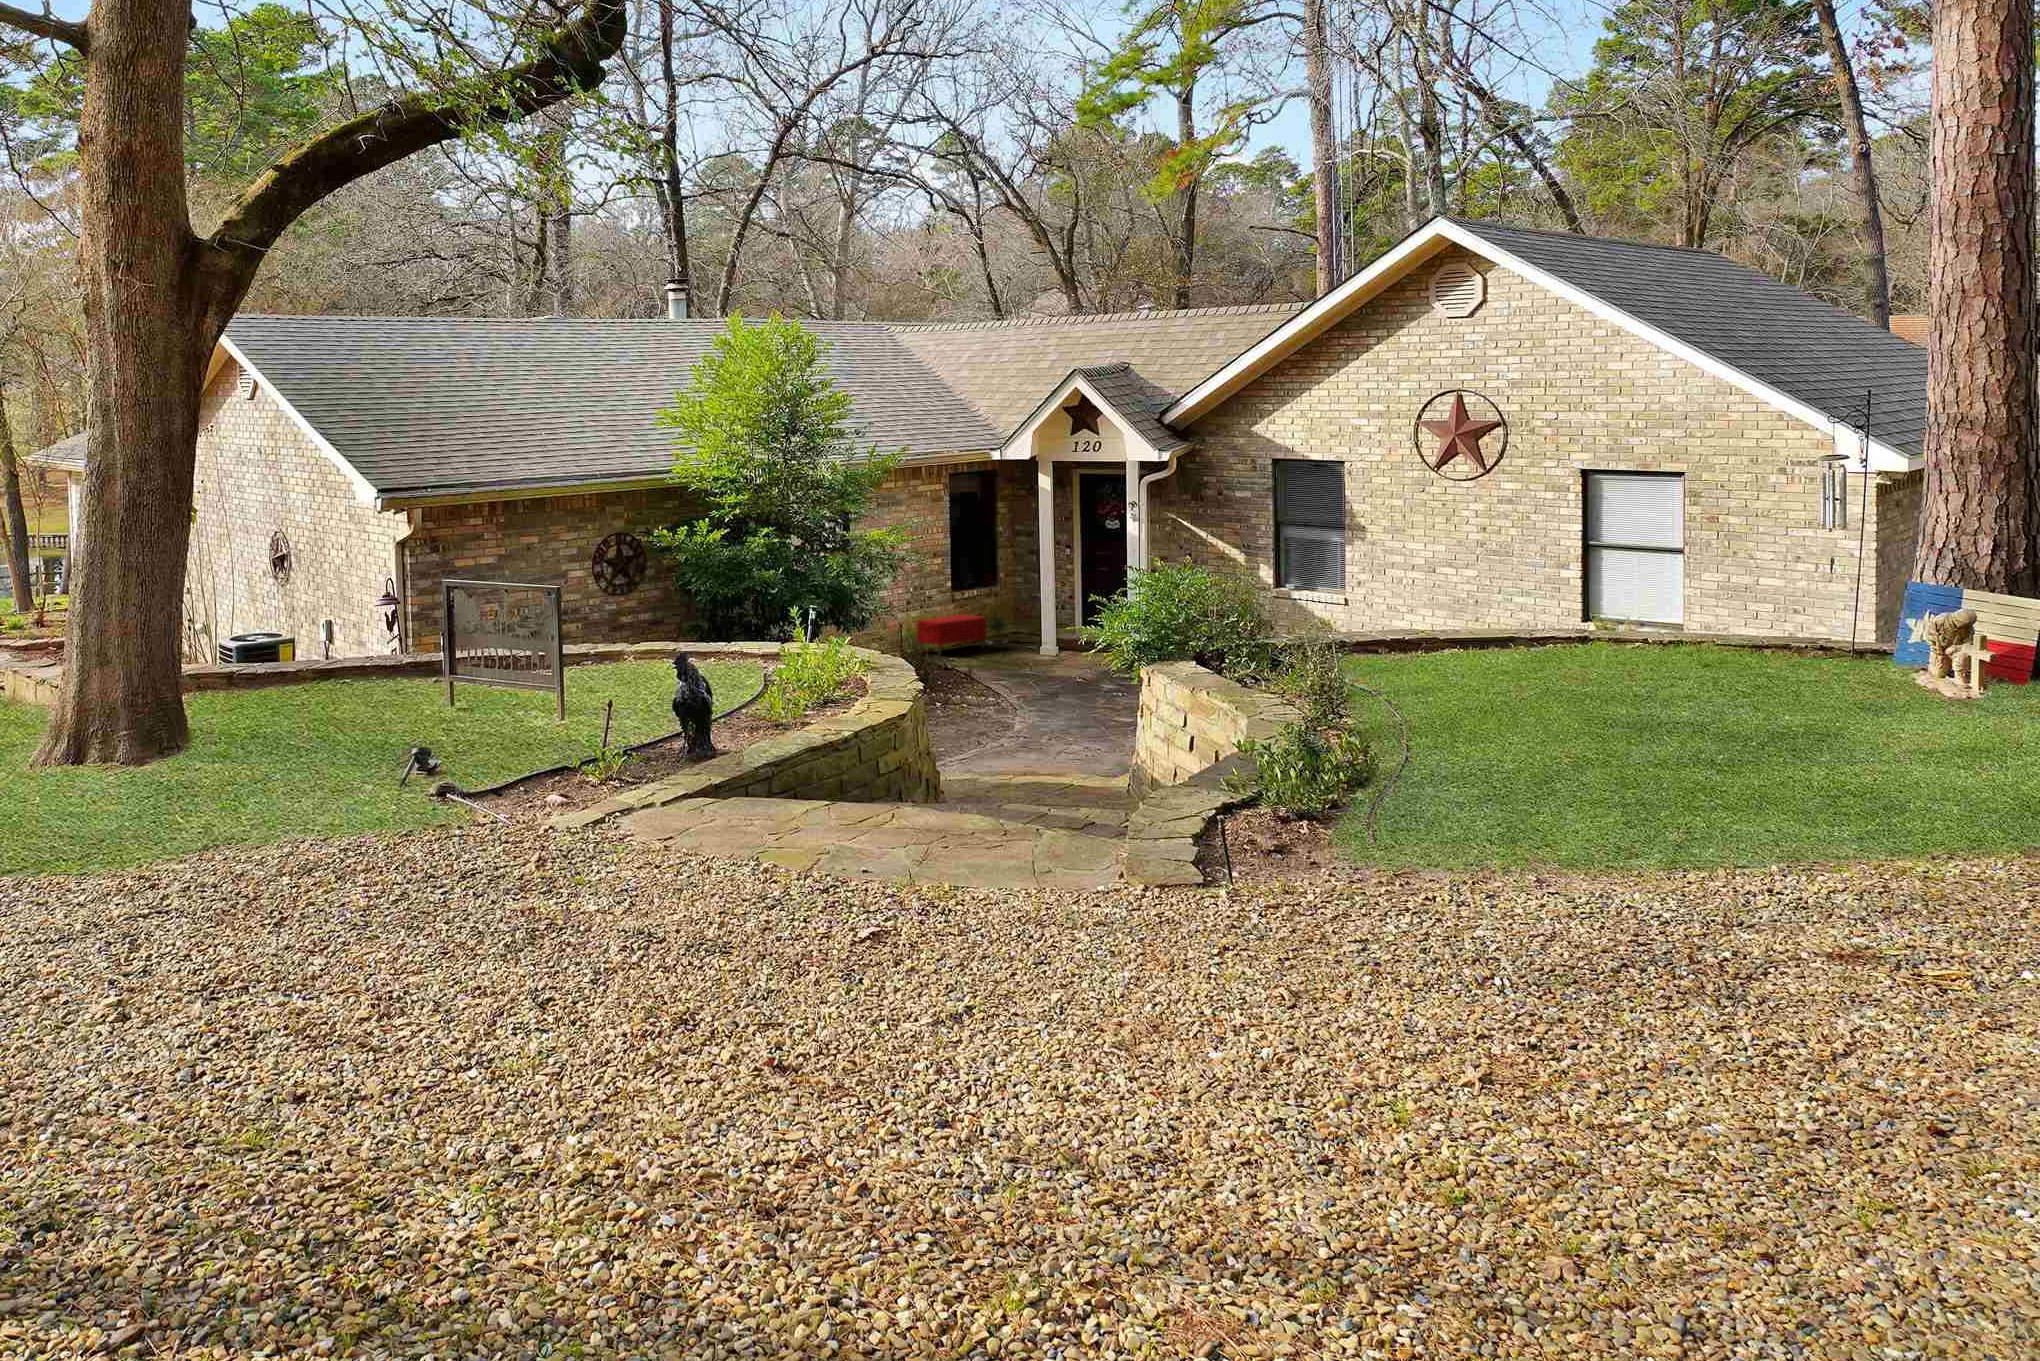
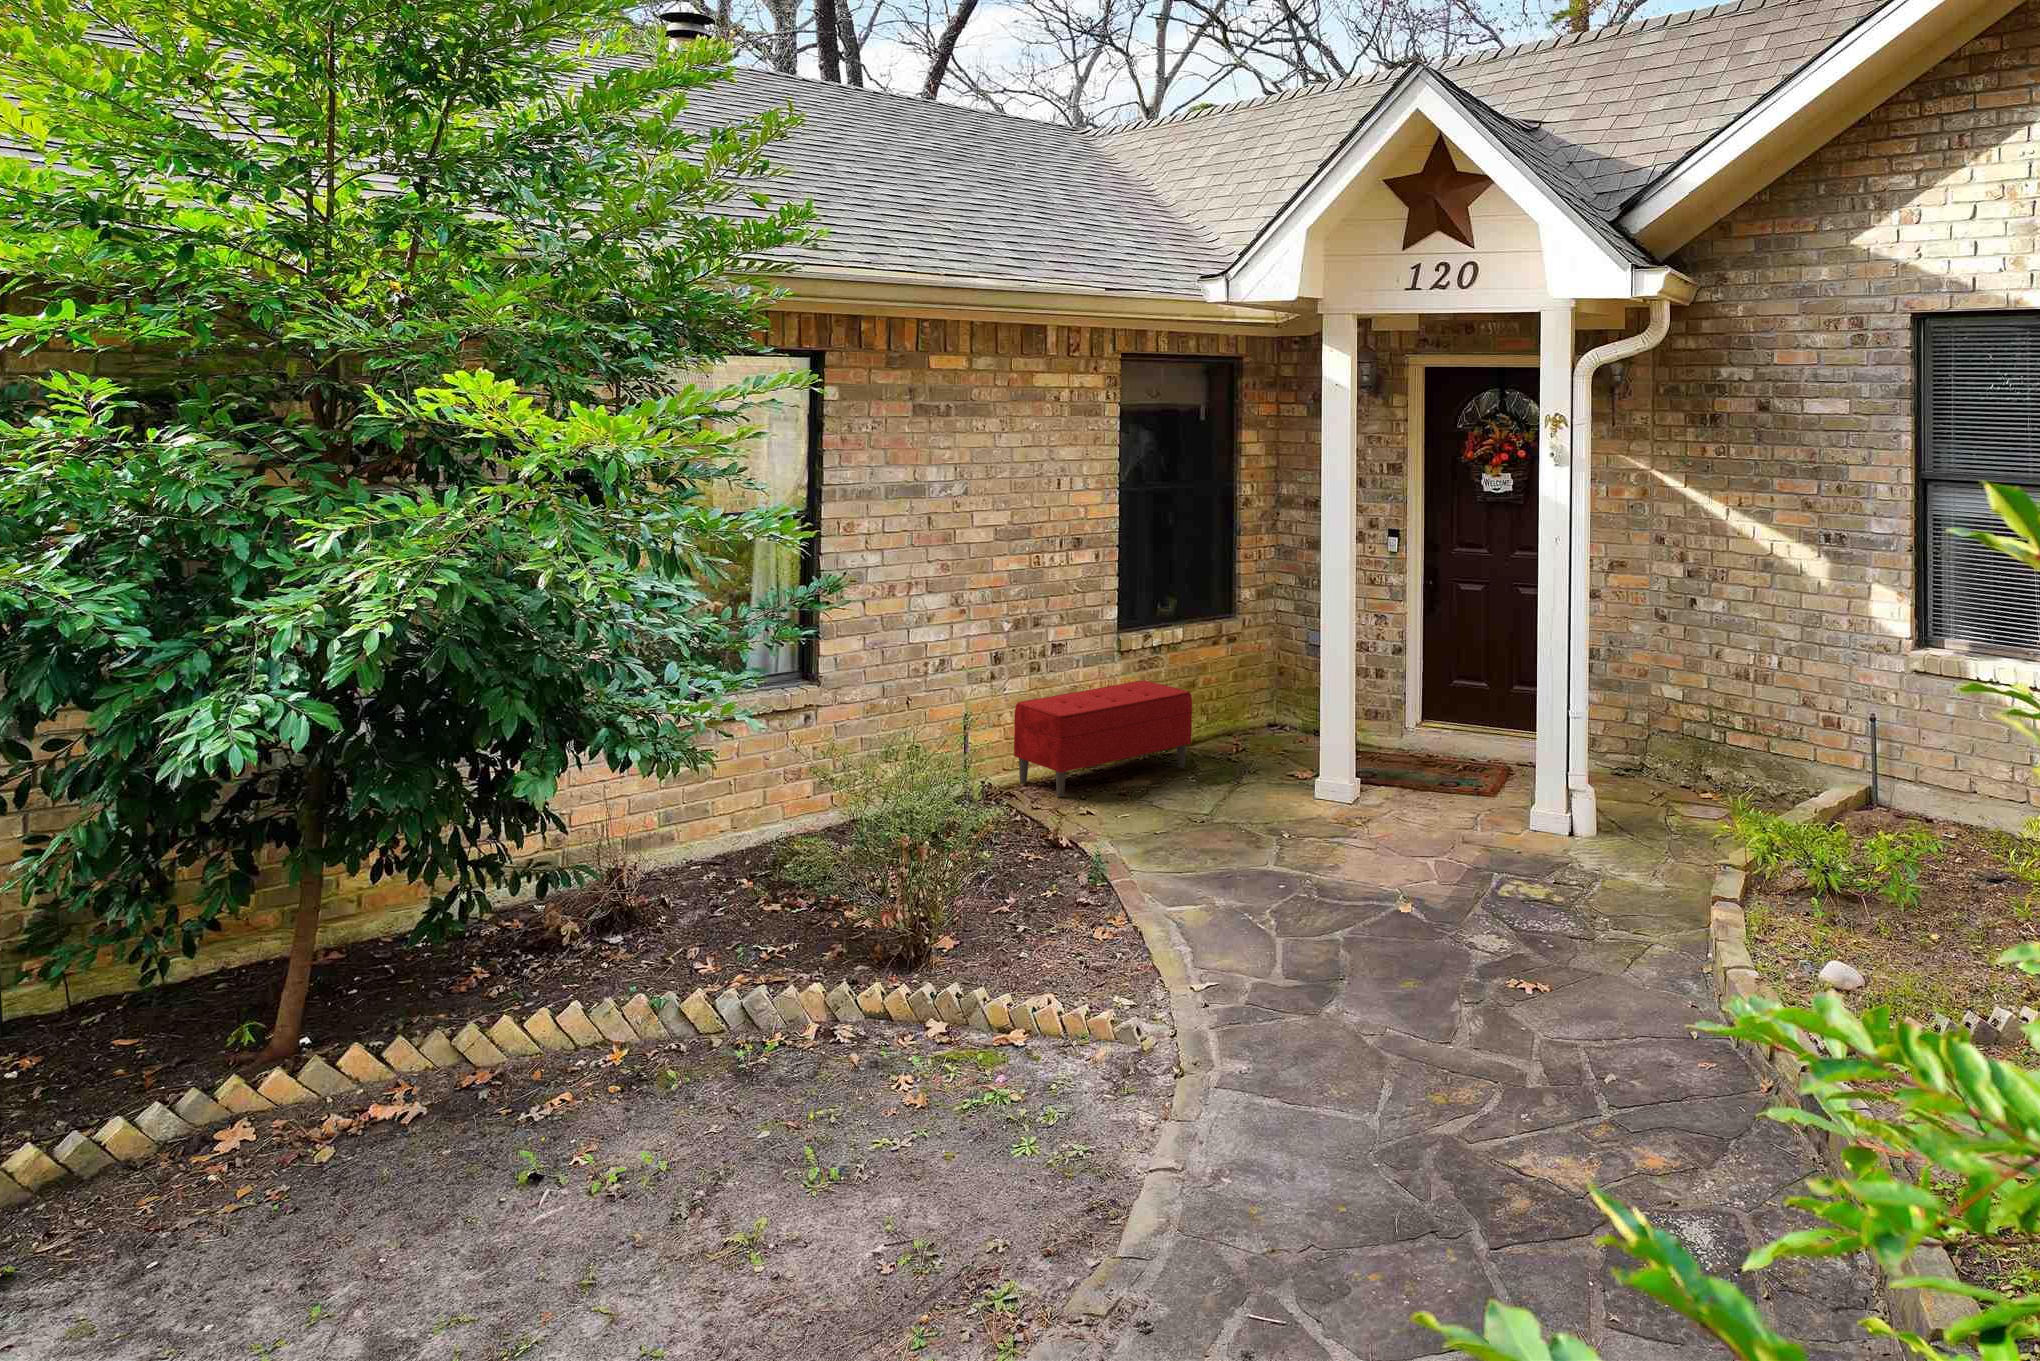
potted tree: present [987,608,1006,644] -> none [1199,653,1253,748]

